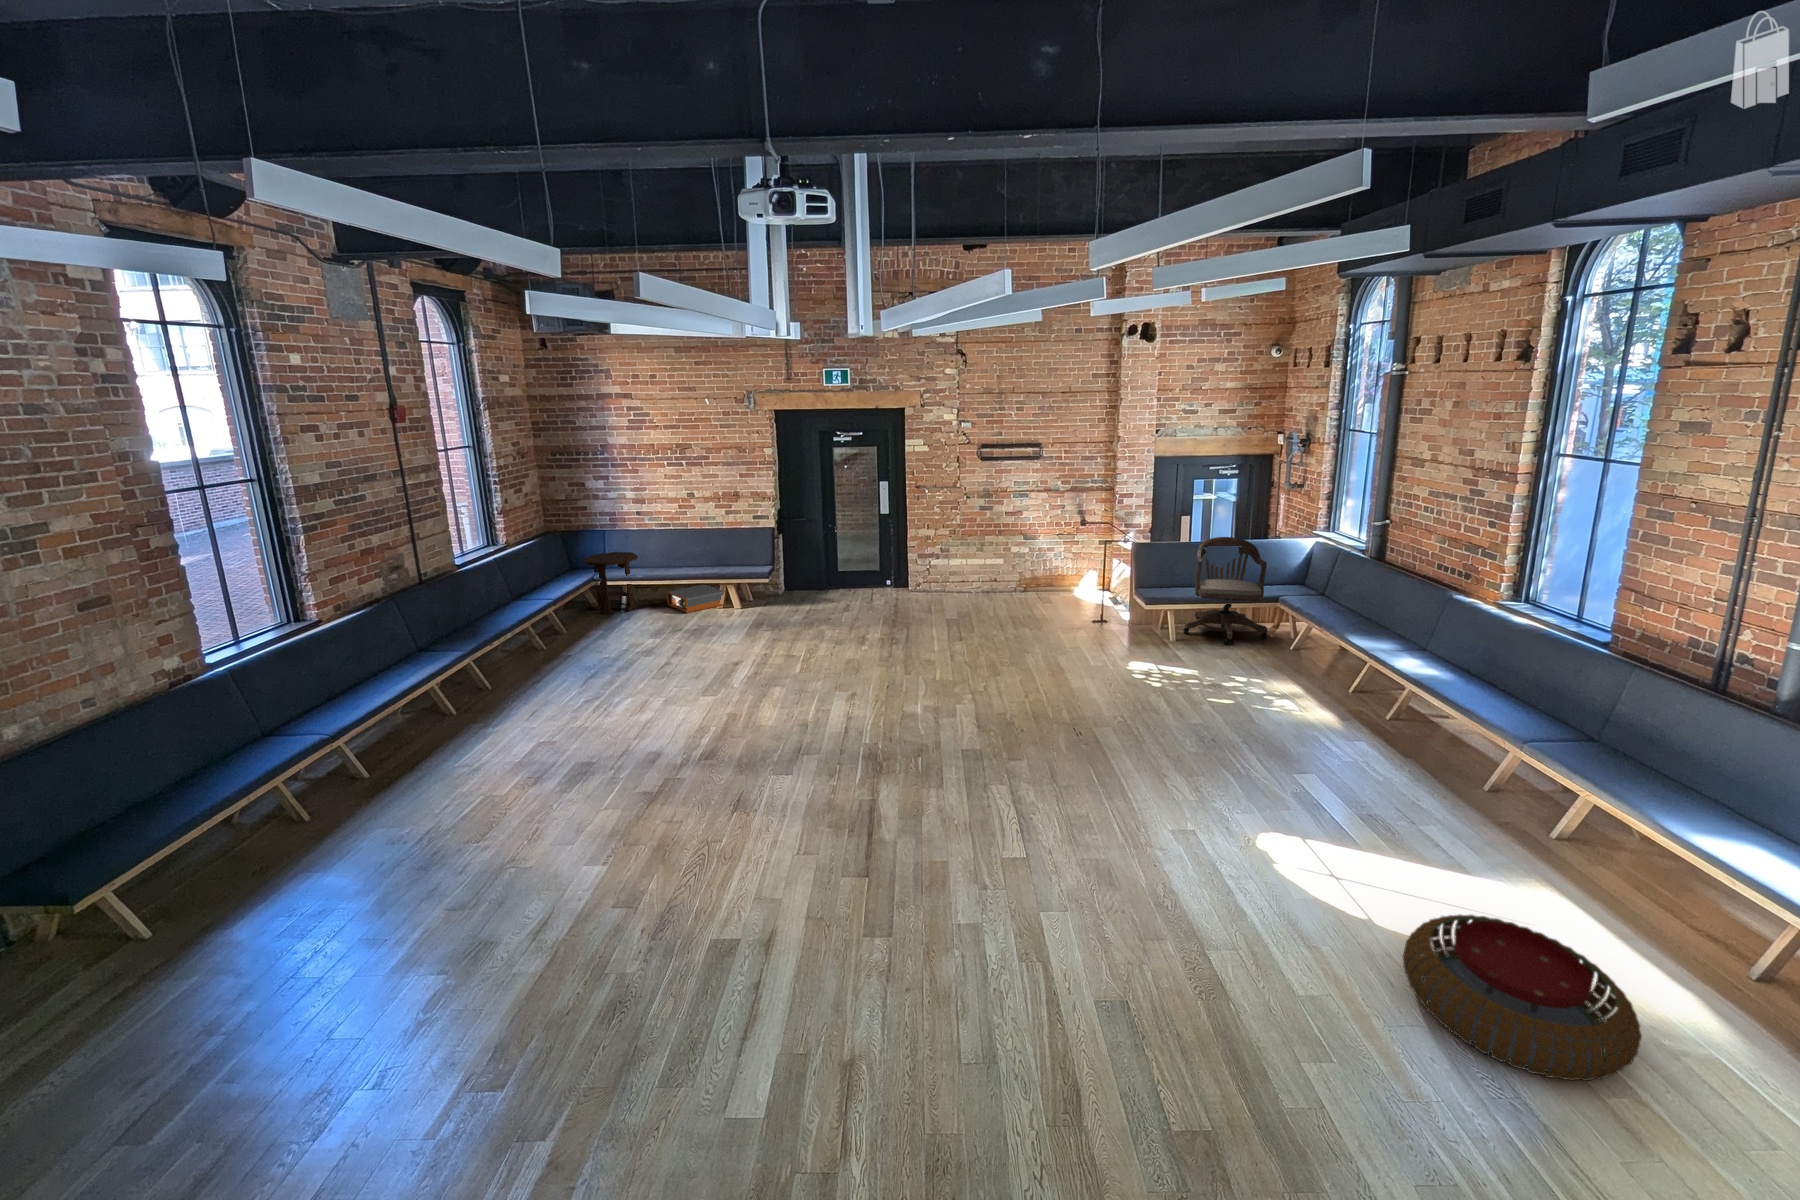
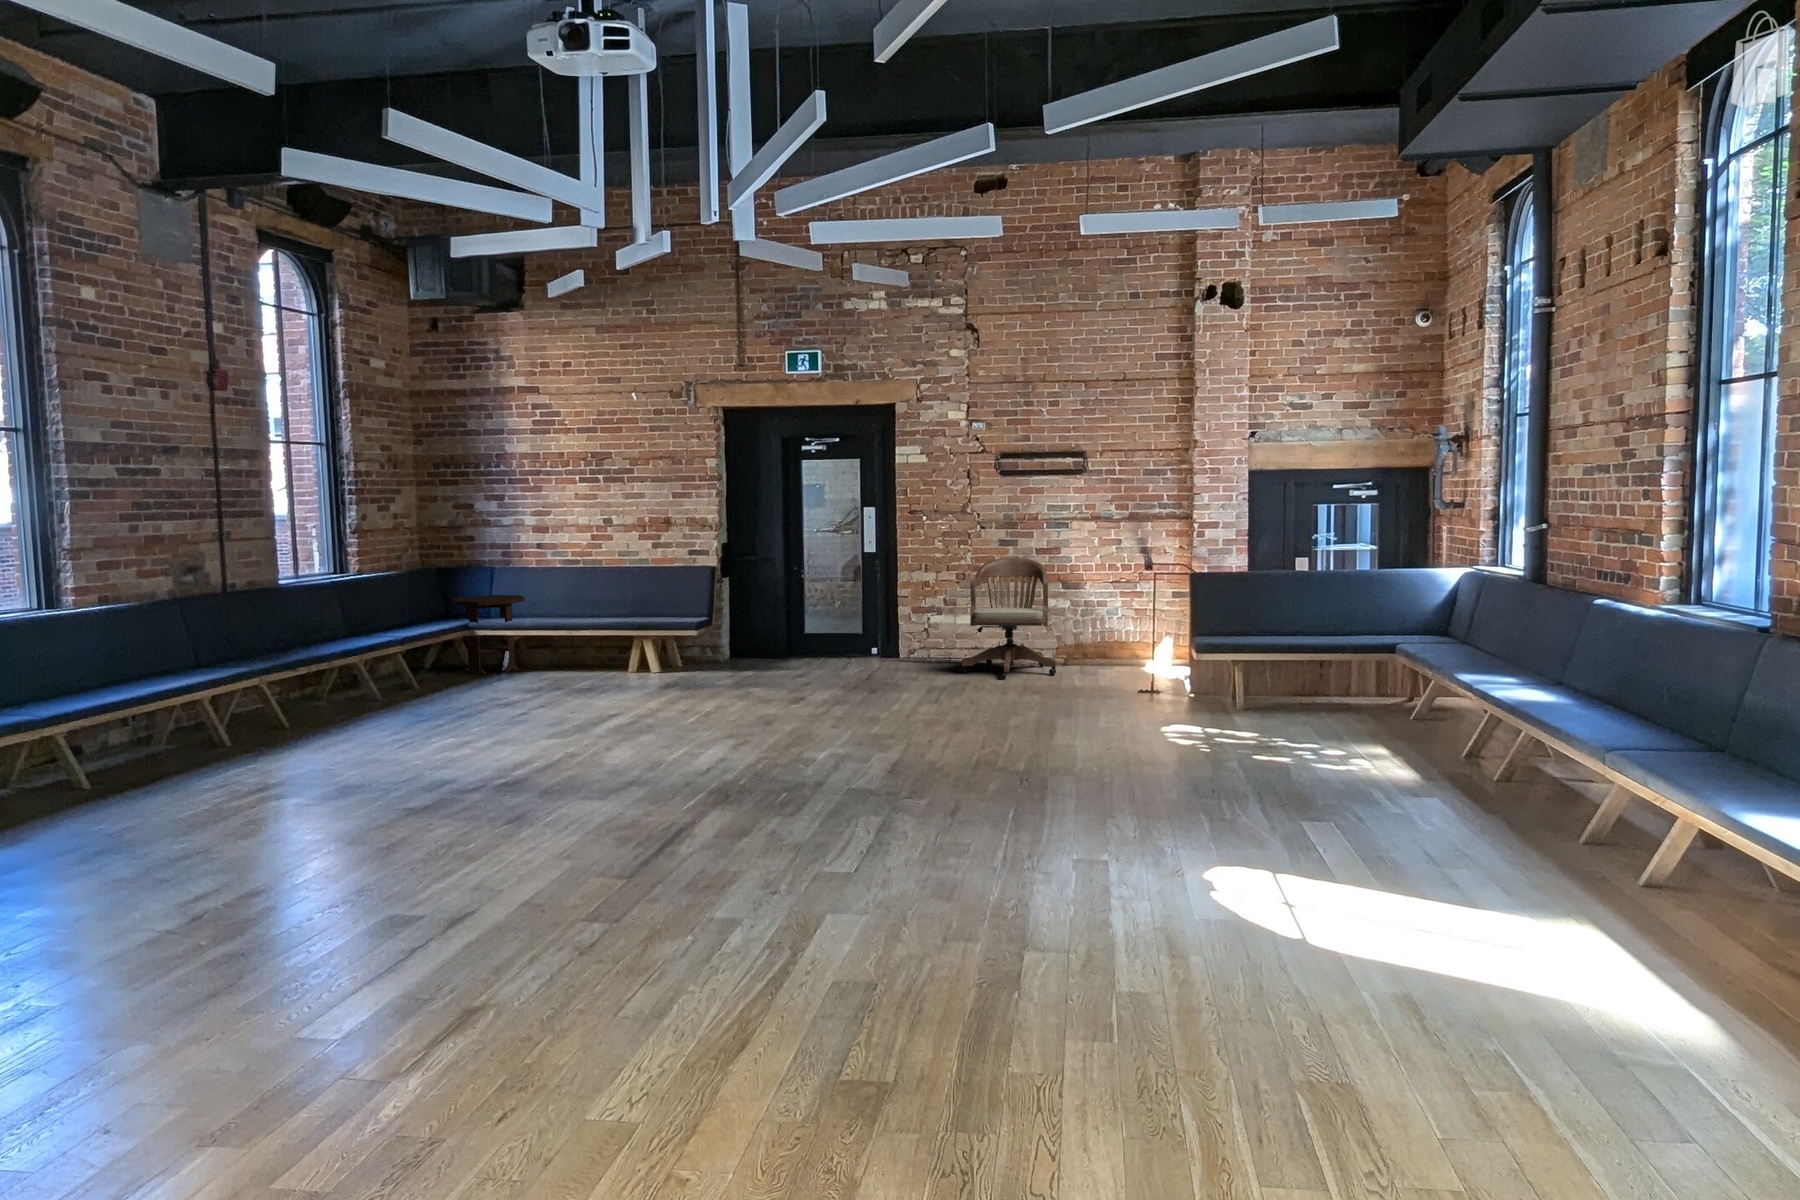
chair: present [1183,537,1268,644] -> present [961,558,1057,680]
storage box: present [667,584,725,613] -> none [559,644,637,675]
pouf: present [1403,915,1642,1081] -> none [1282,909,1578,1087]

